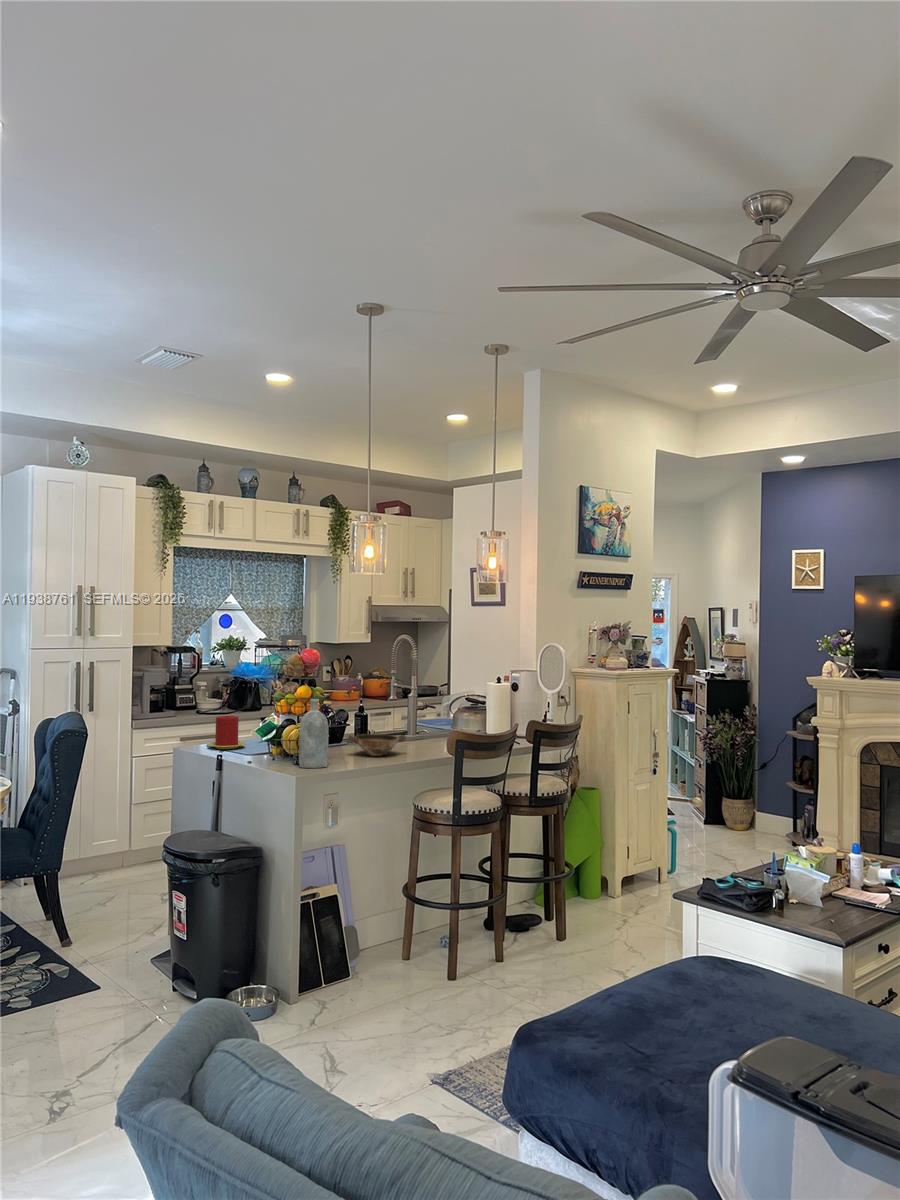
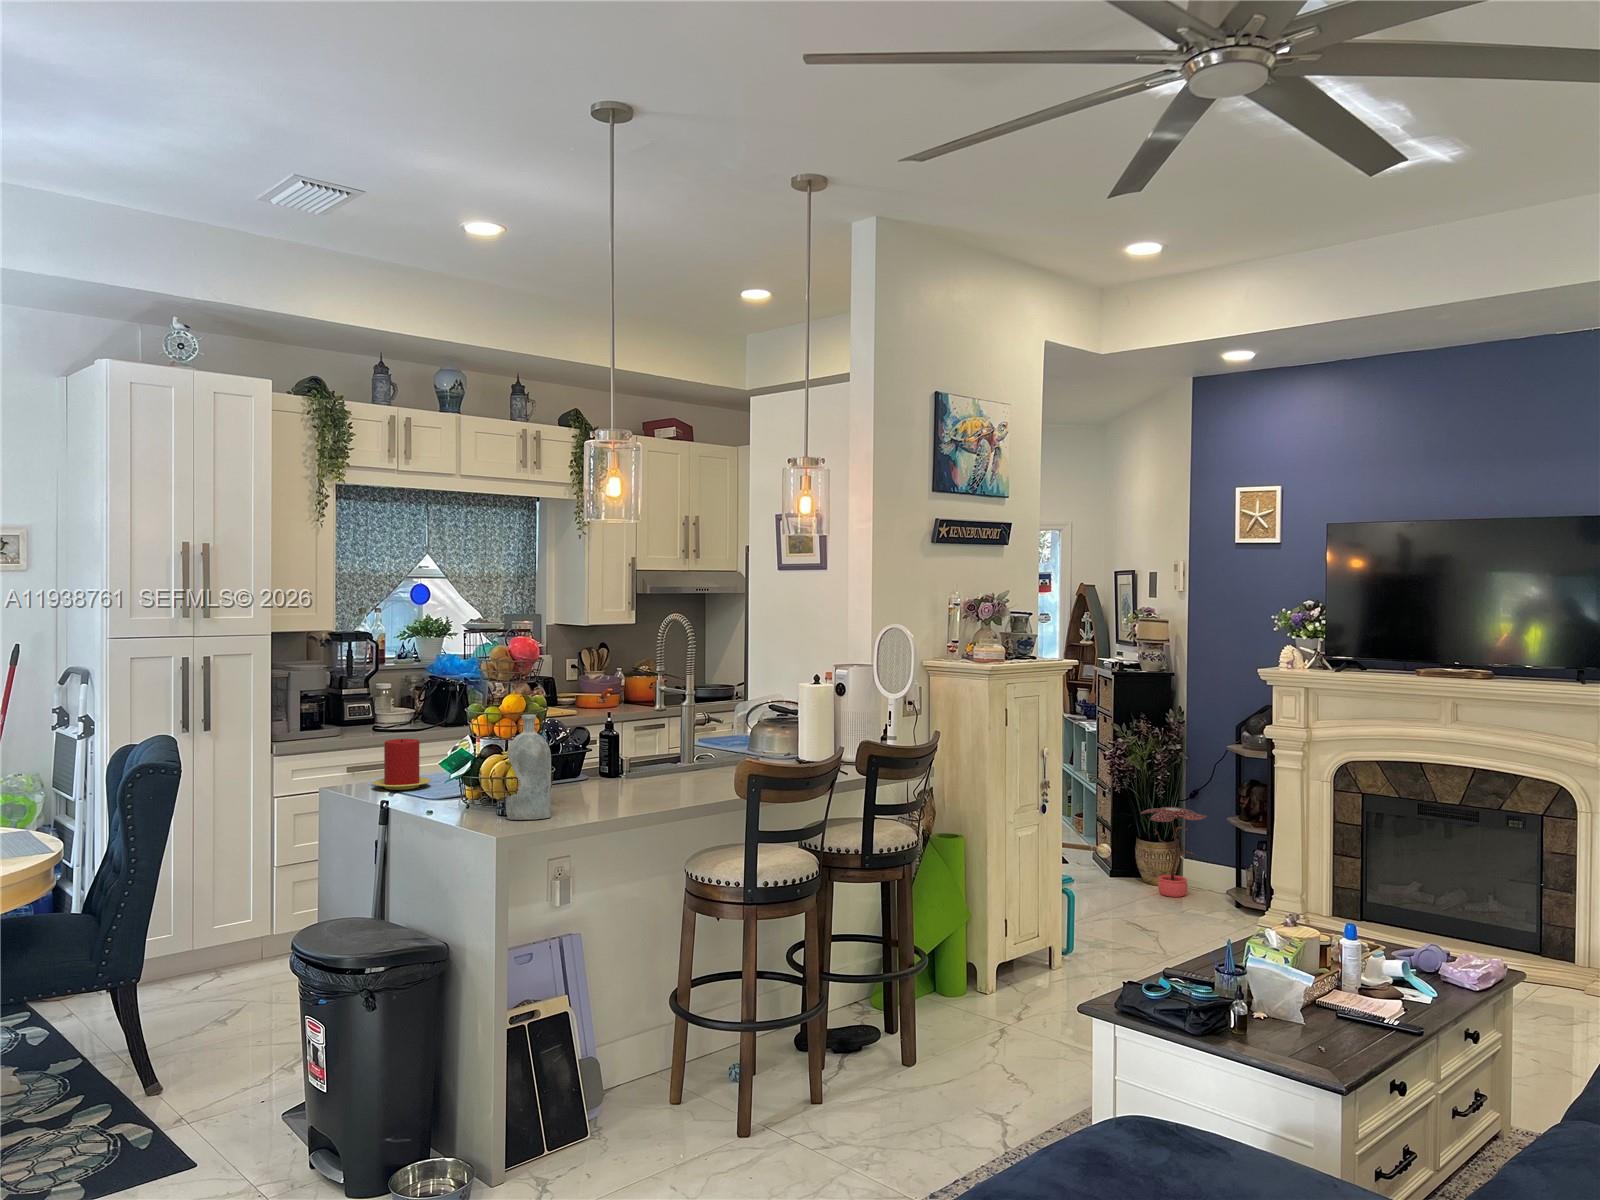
bowl: present [348,734,406,756] -> none [584,764,674,798]
potted plant: none [725,774,772,838] -> present [1141,807,1207,897]

